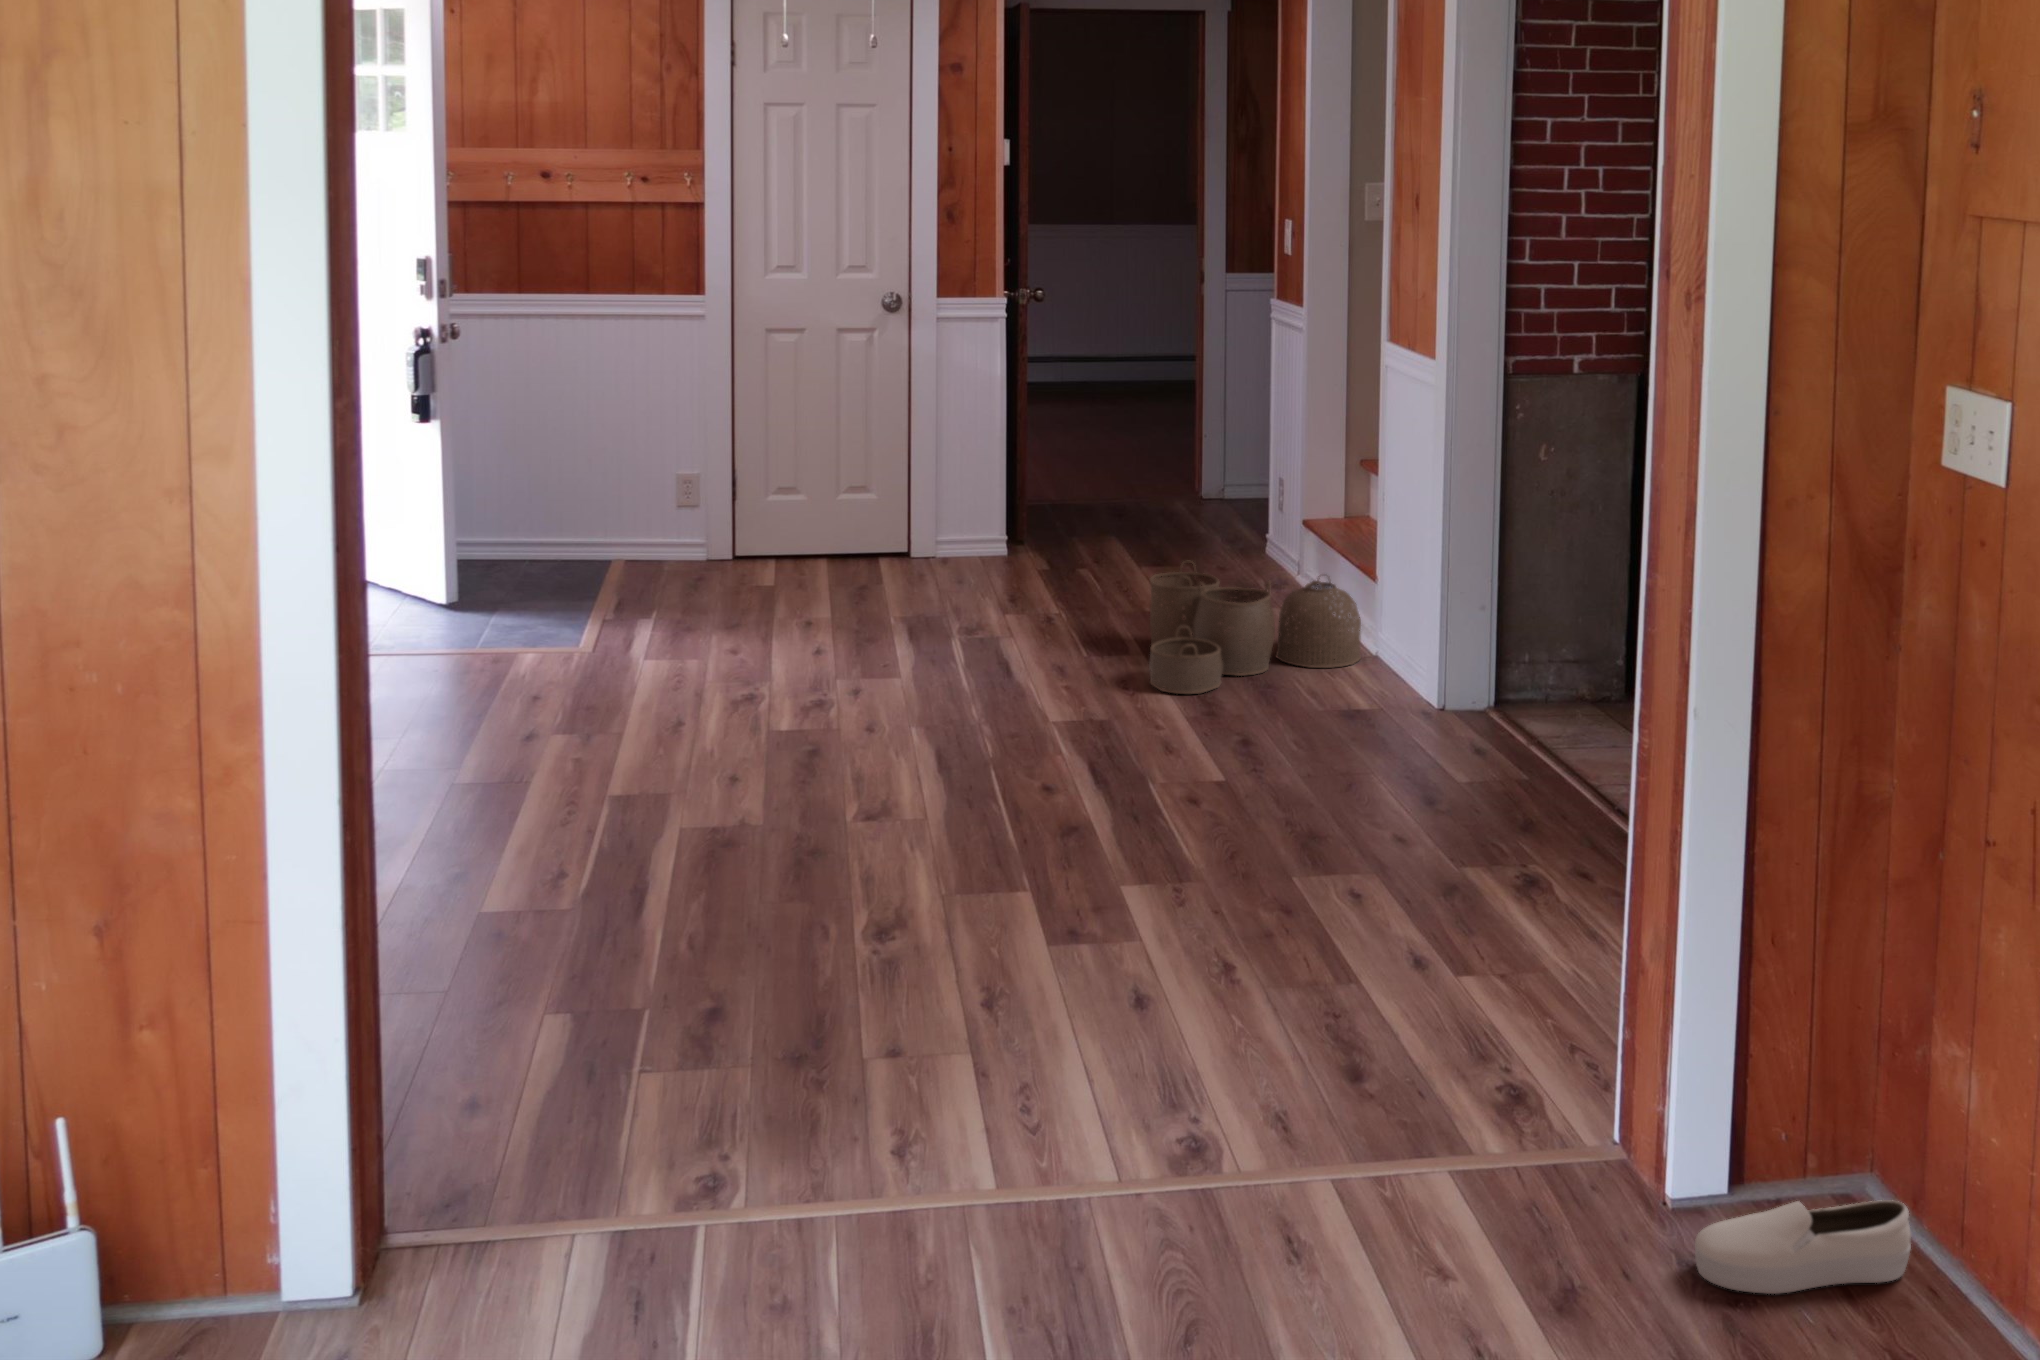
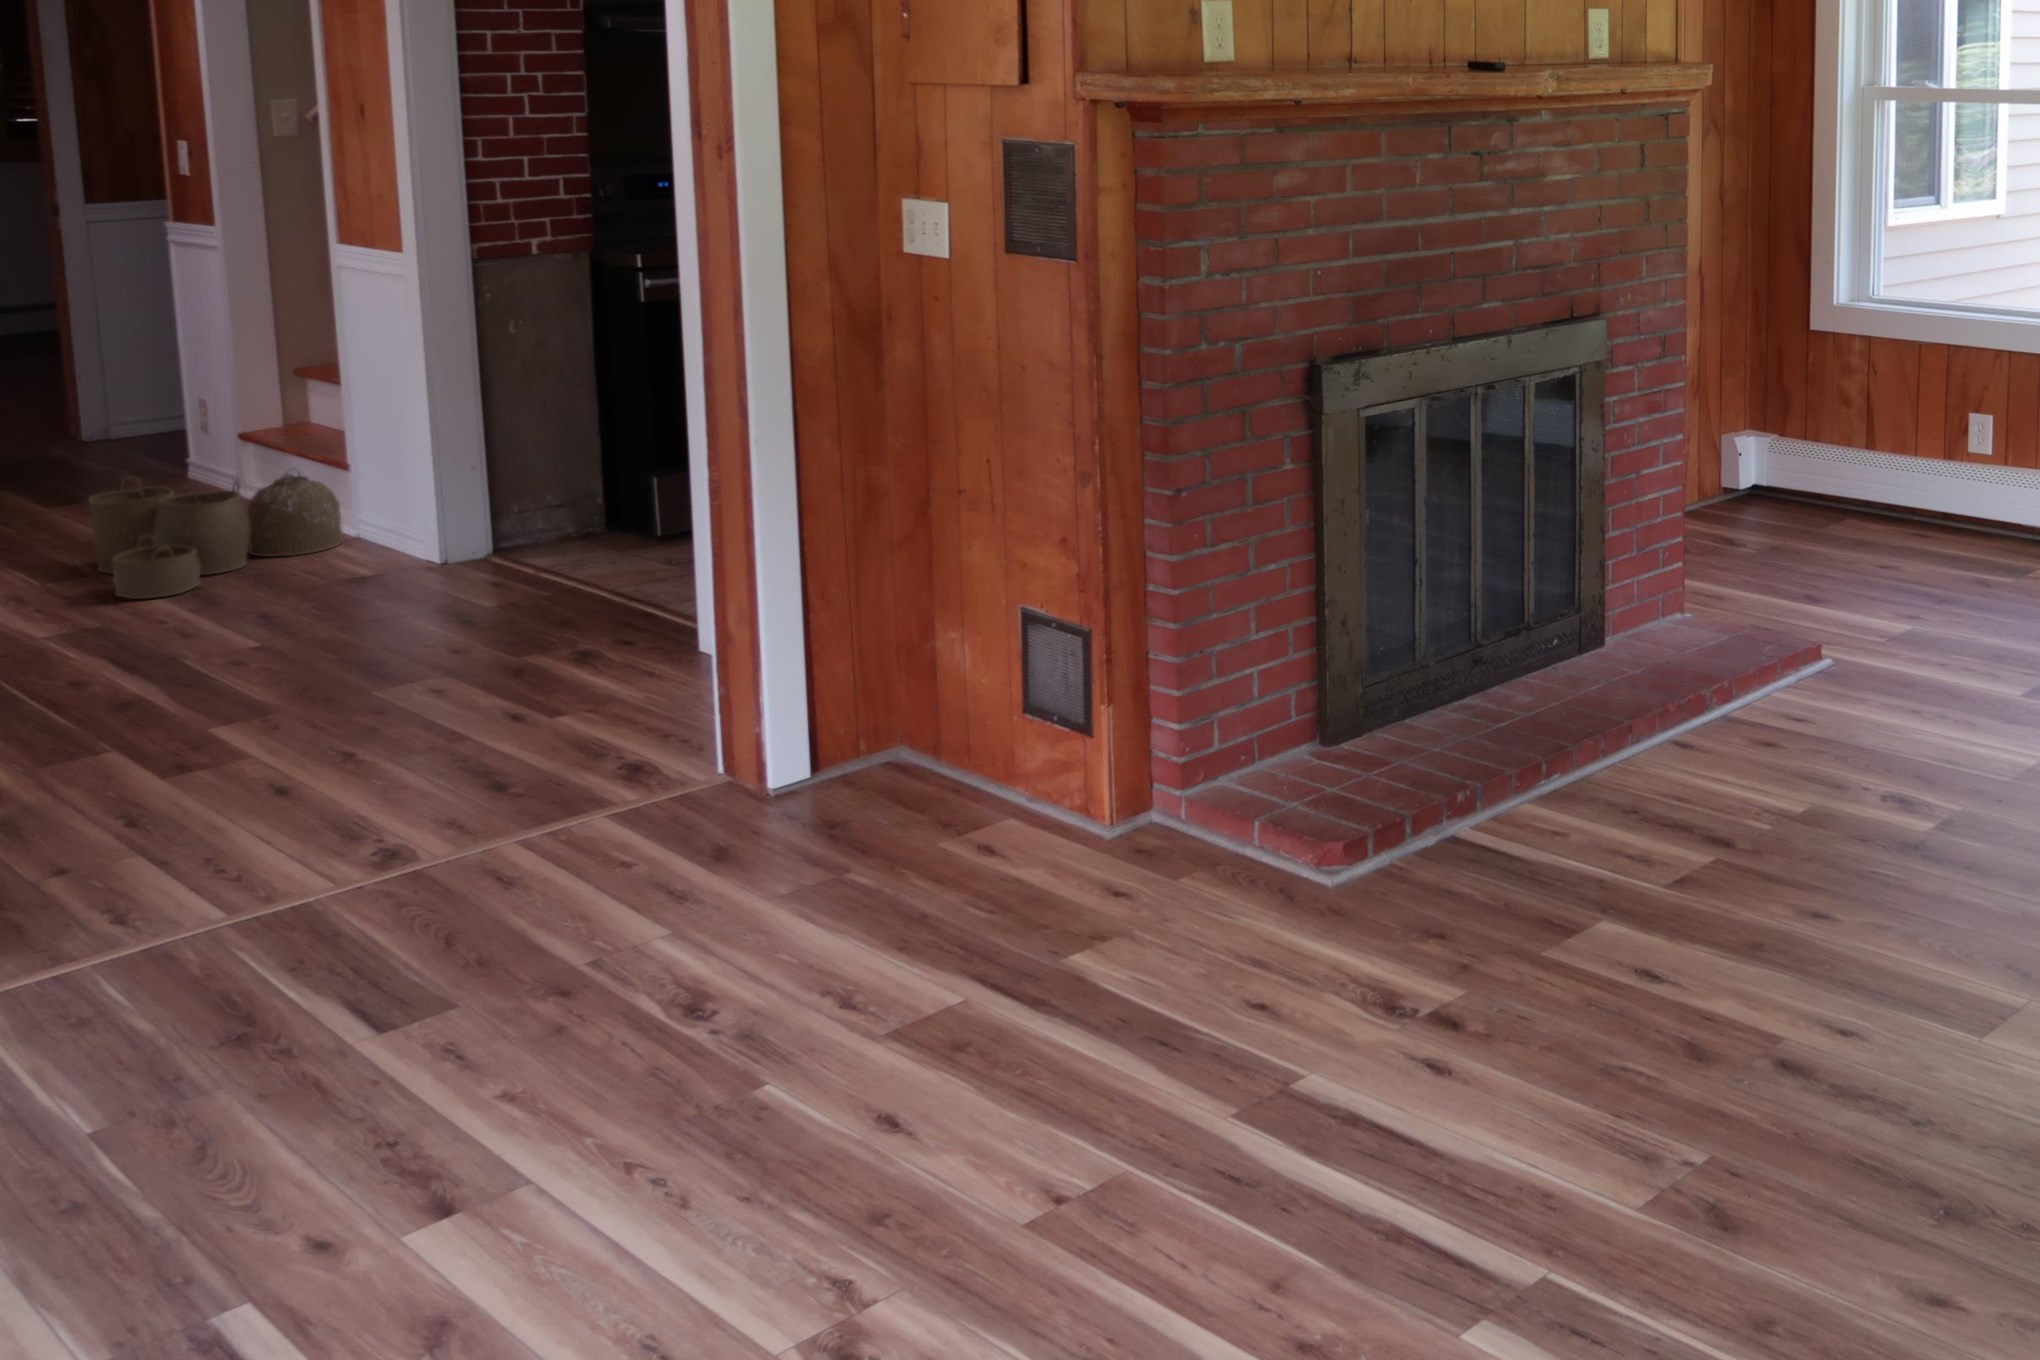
shoe: present [1695,1200,1911,1294] -> none [798,742,940,824]

